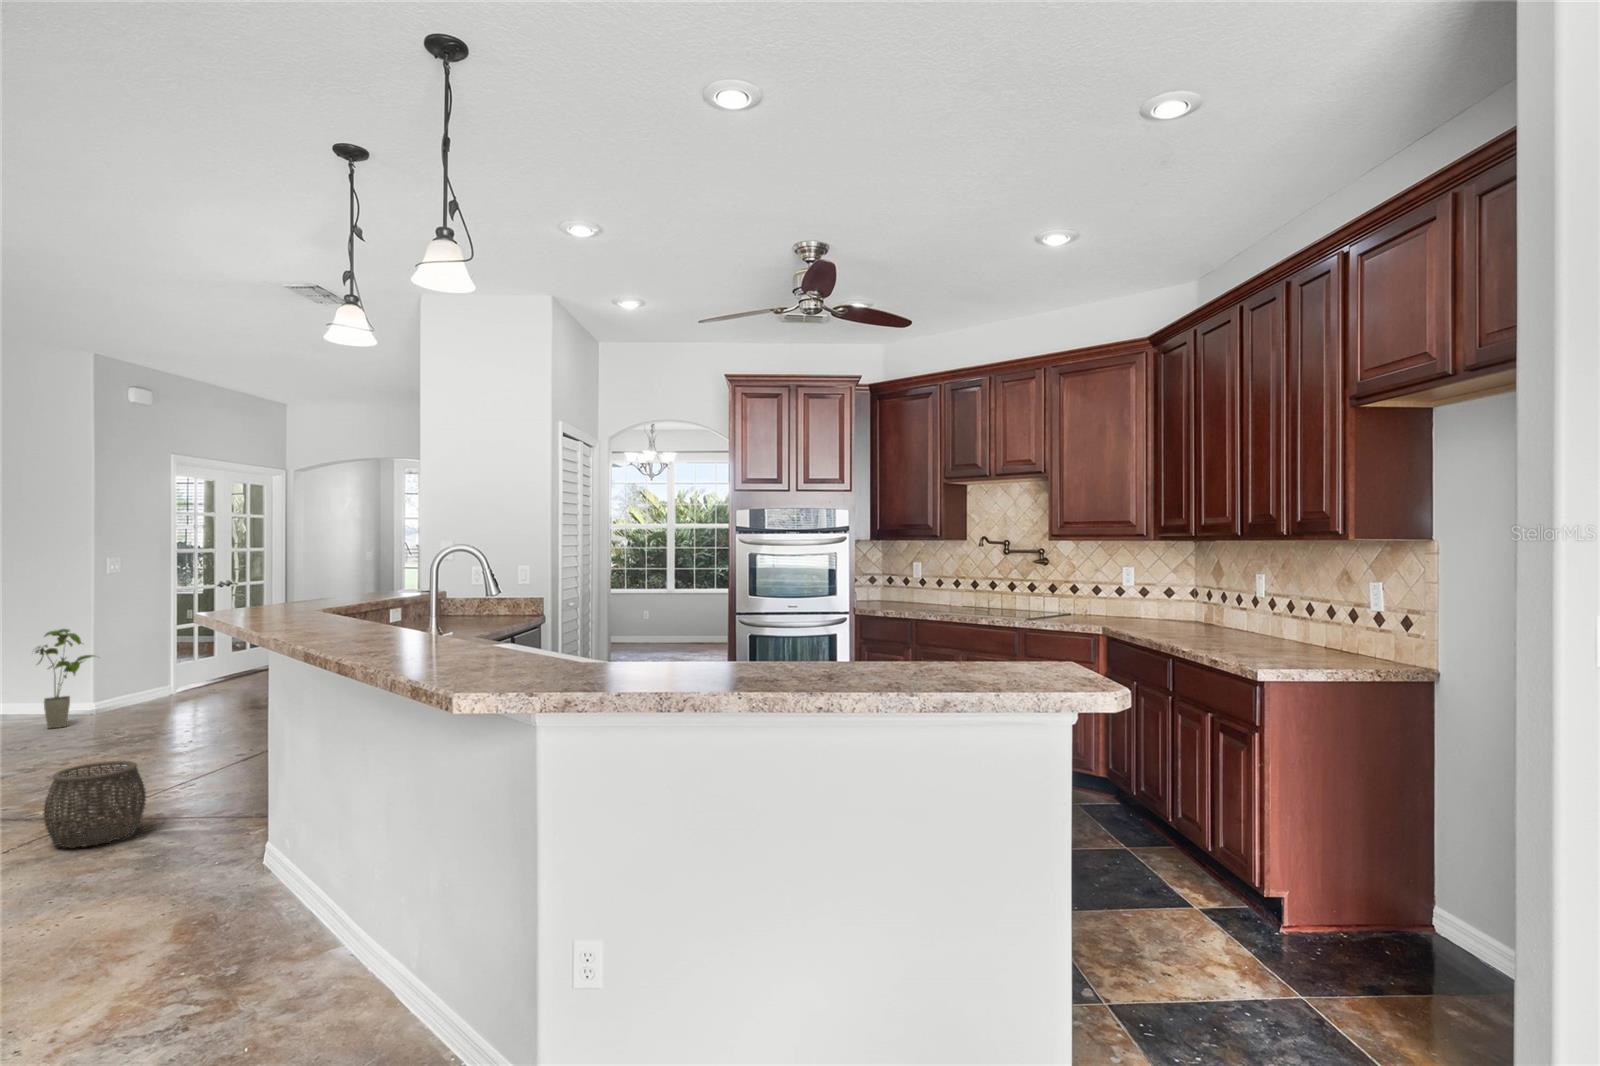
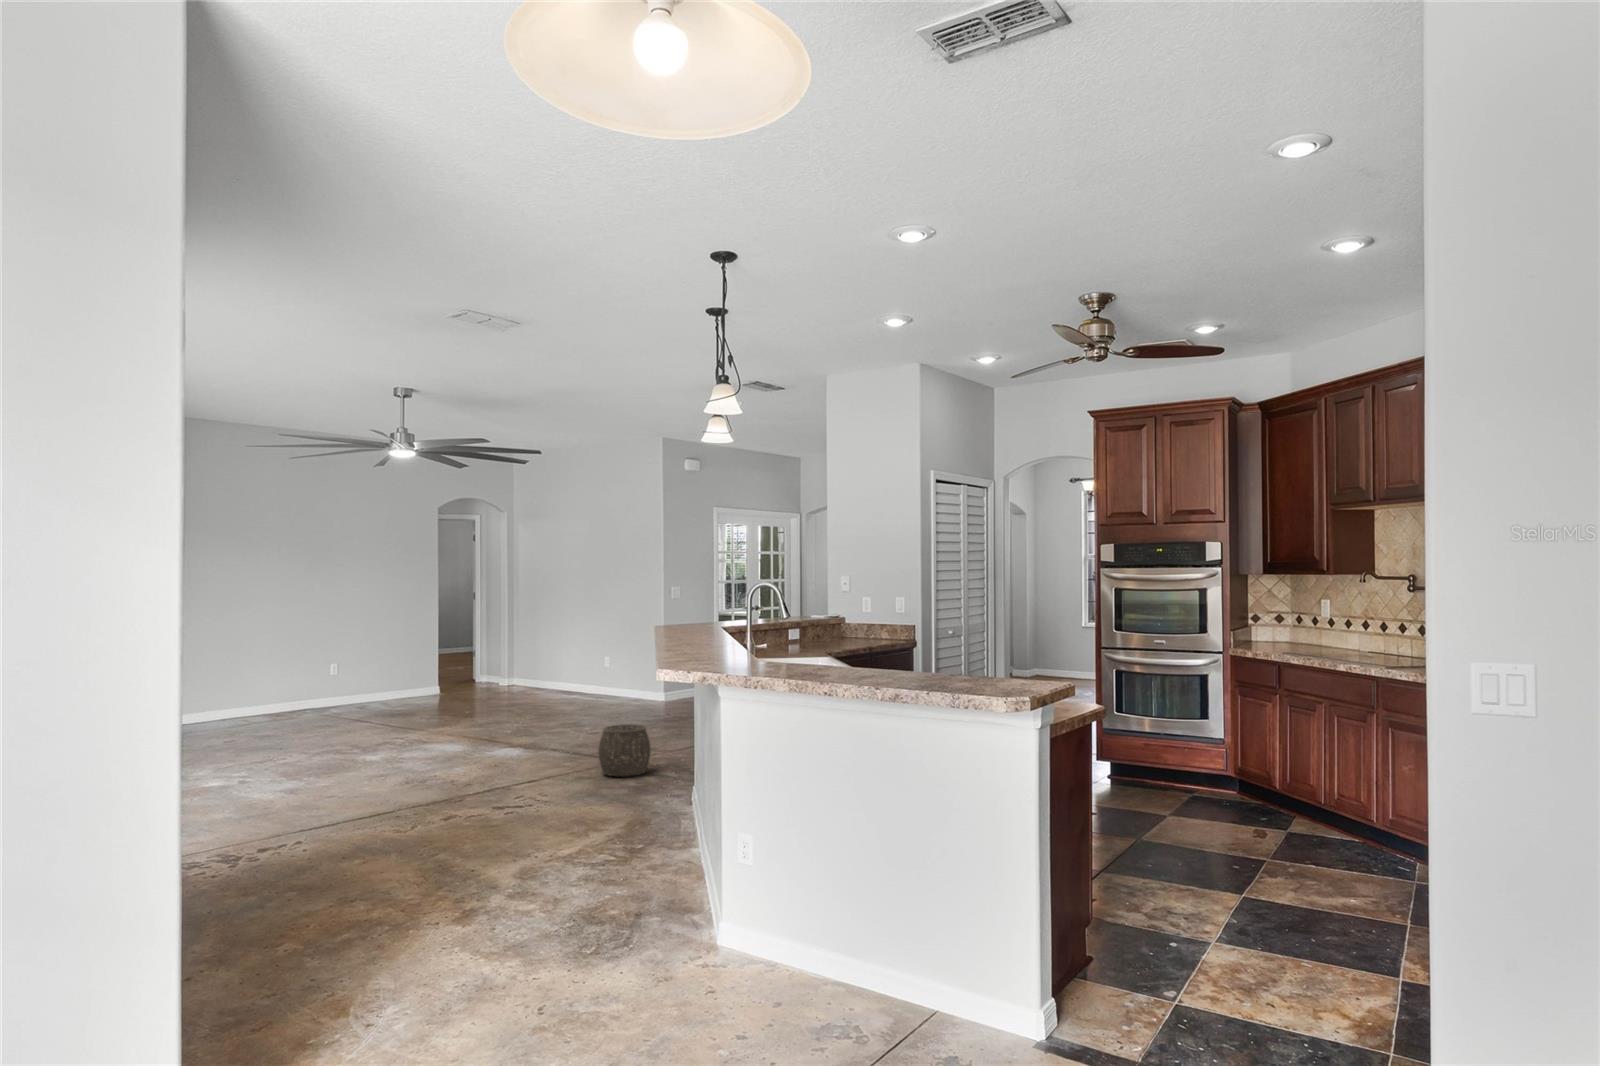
house plant: present [35,629,94,729] -> none [633,638,671,708]

